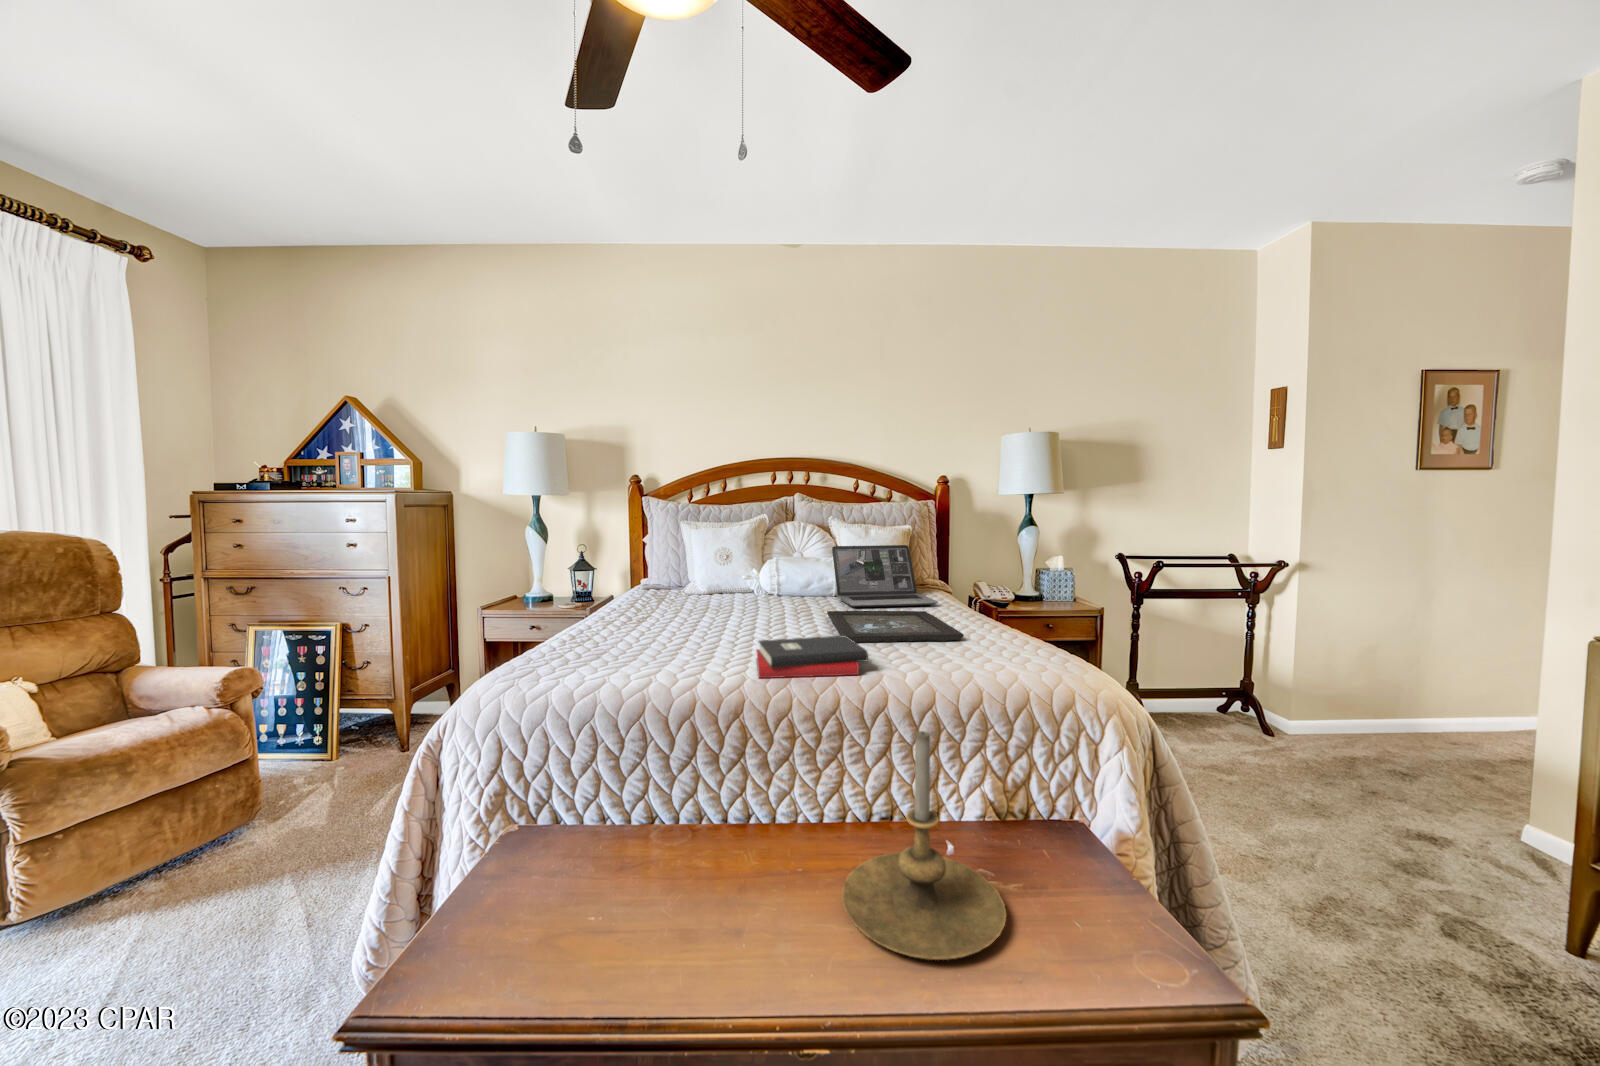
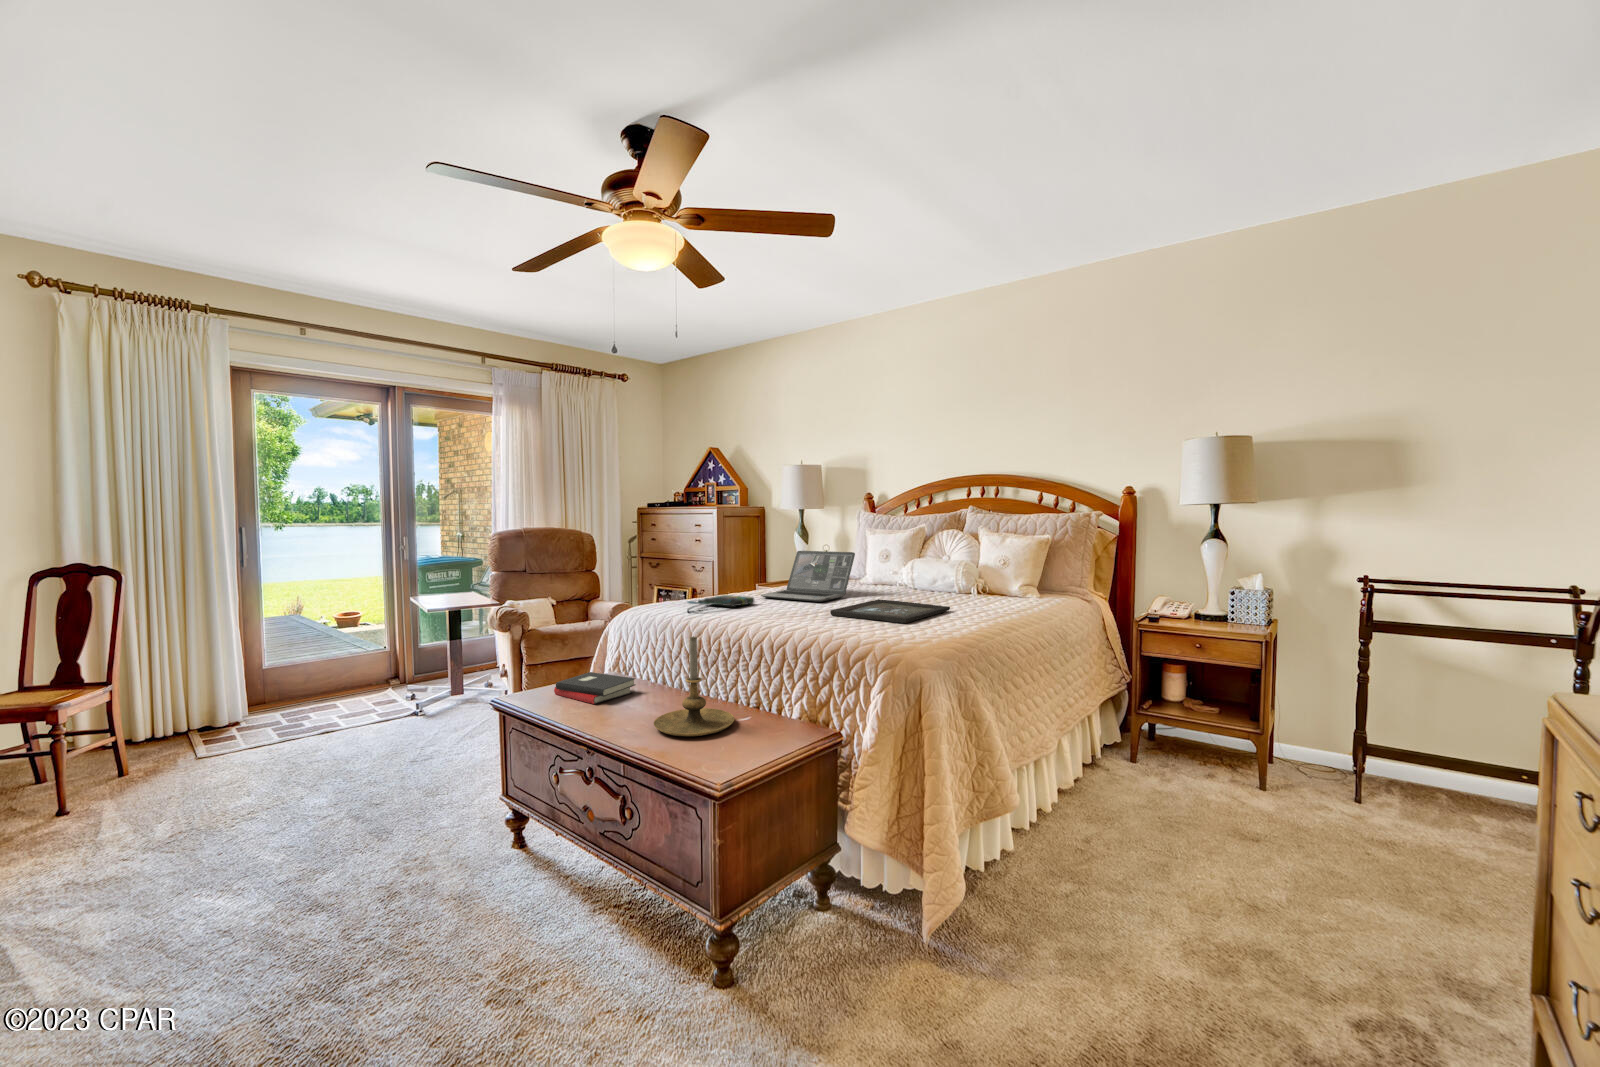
laptop: present [832,545,938,607] -> present [761,551,855,602]
tote bag: none [601,630,685,676] -> present [687,595,754,613]
hardback book: present [756,636,868,678] -> present [554,672,636,704]

